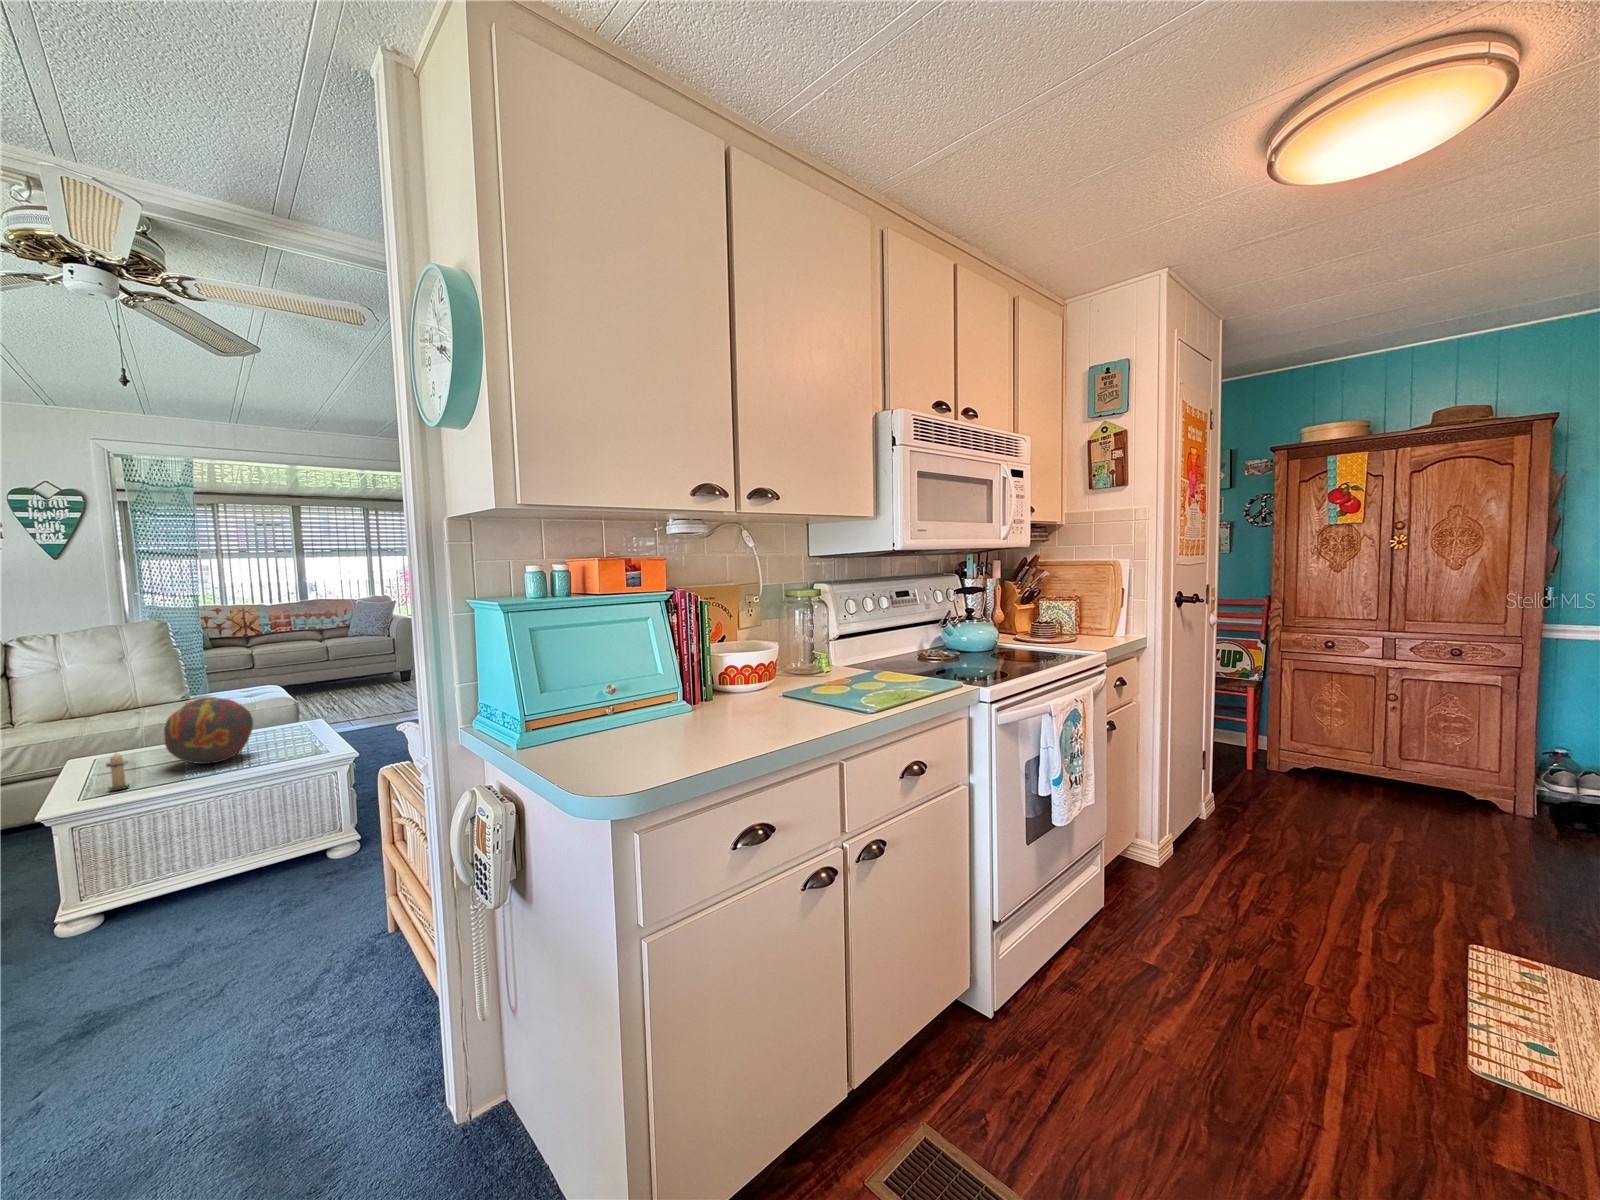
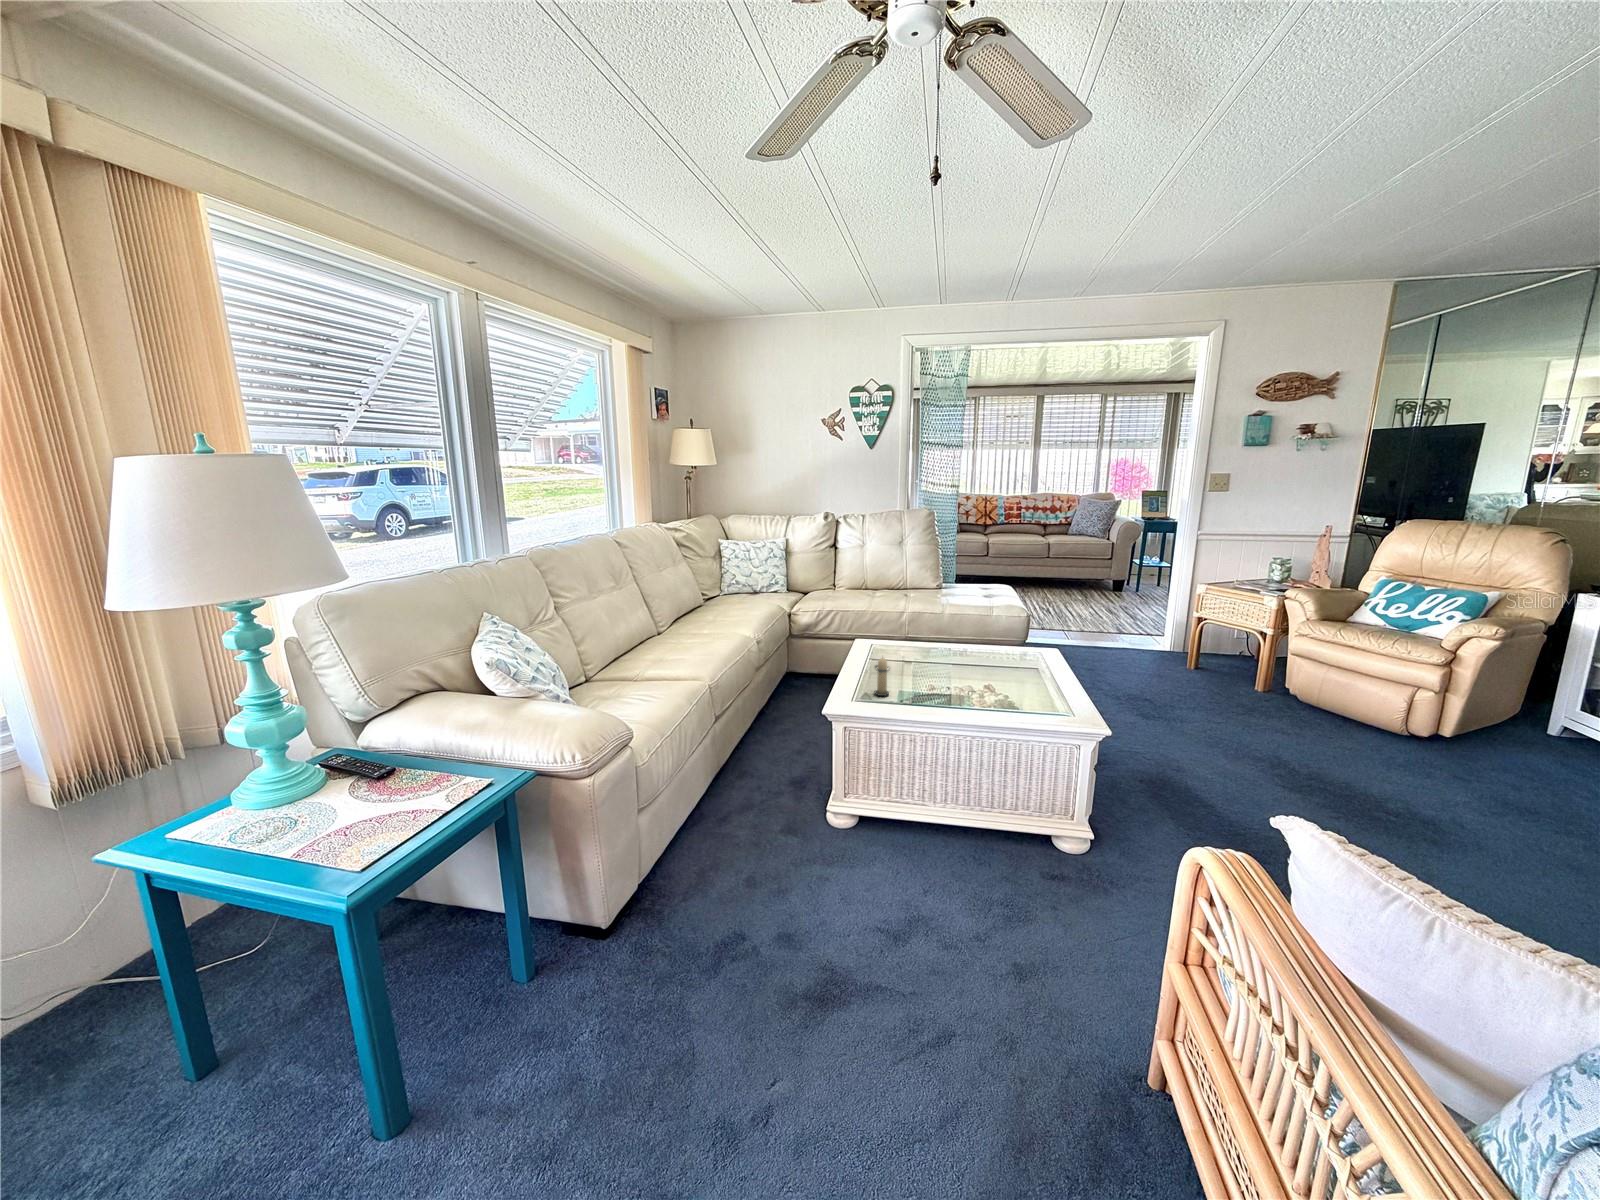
decorative orb: present [164,697,253,764] -> none [920,609,997,686]

